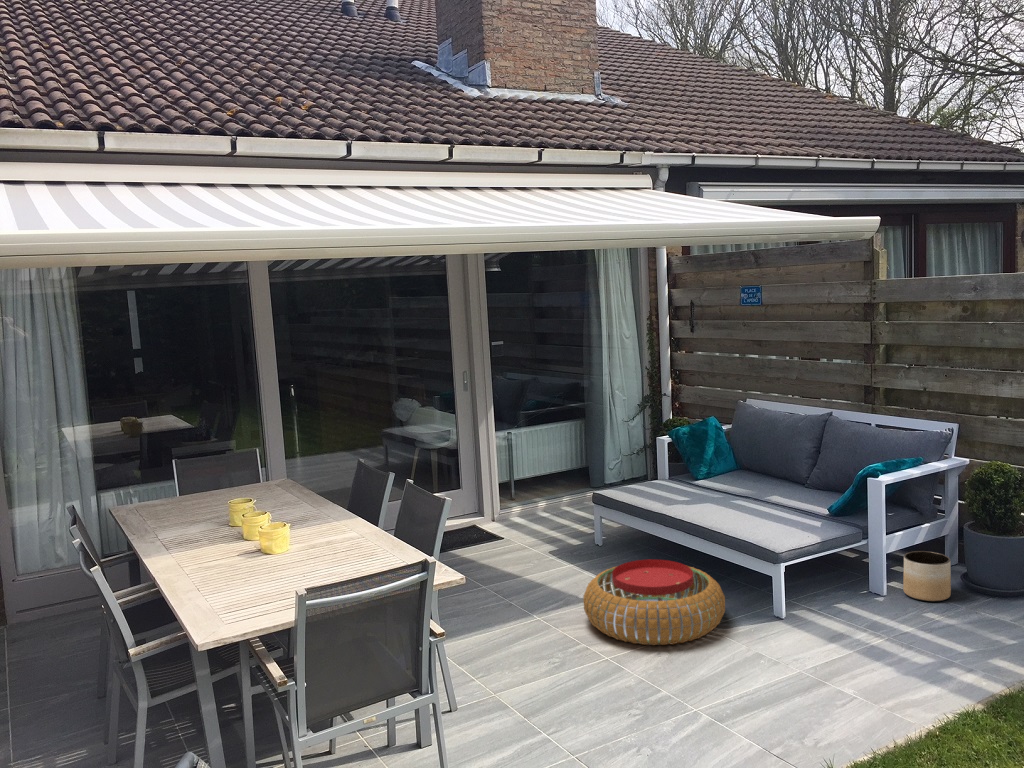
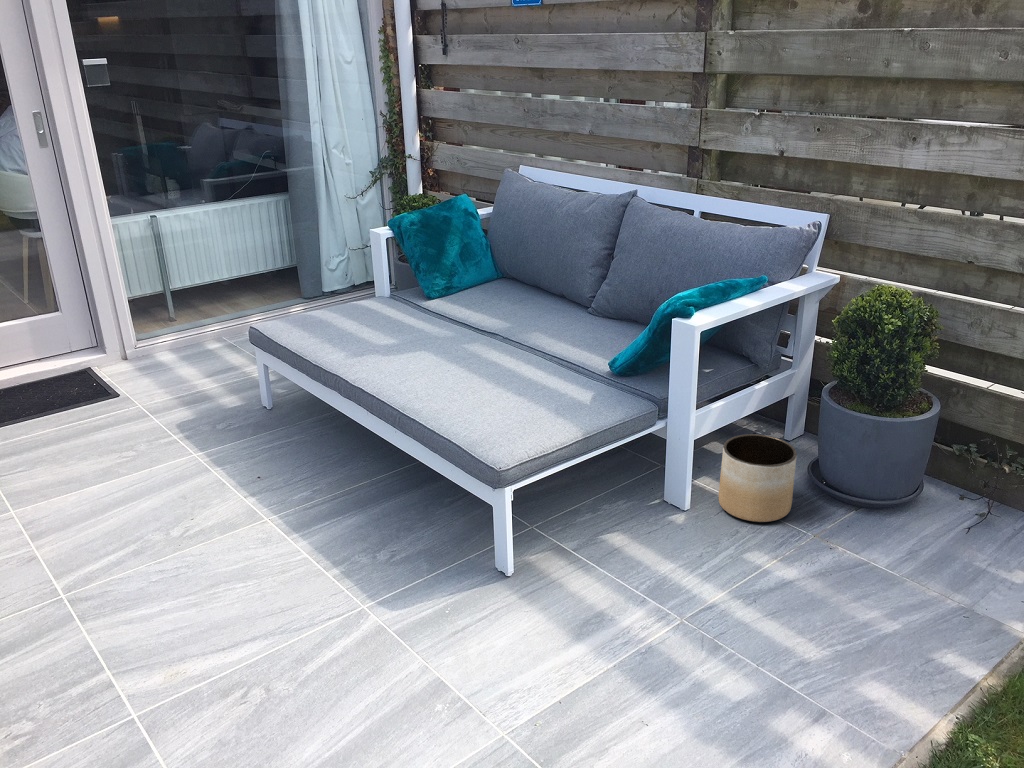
pouf: present [584,560,725,645] -> none [137,470,407,660]

